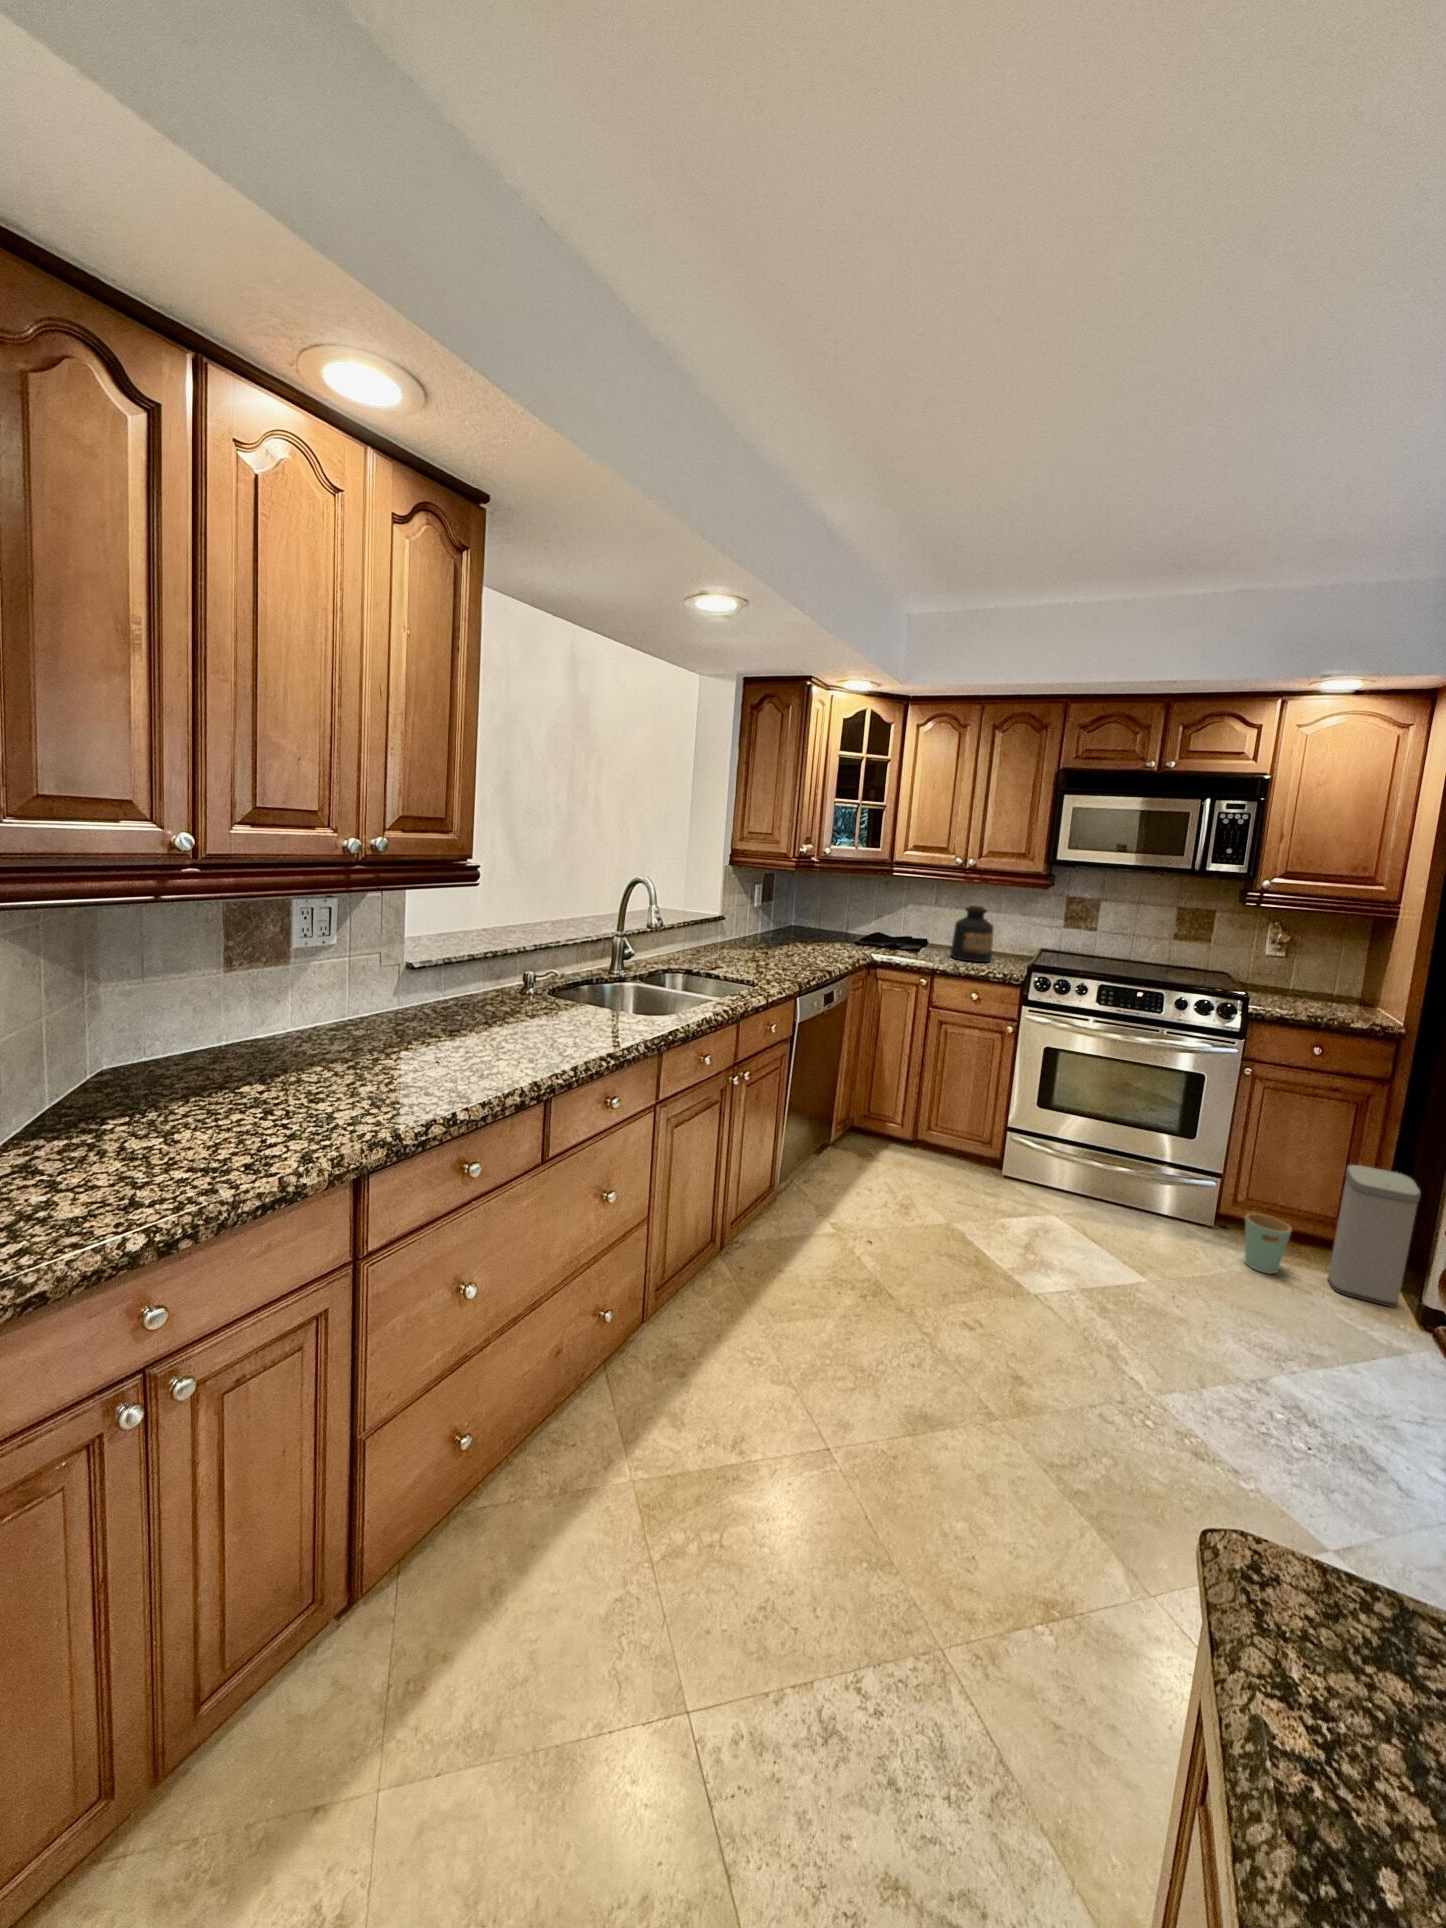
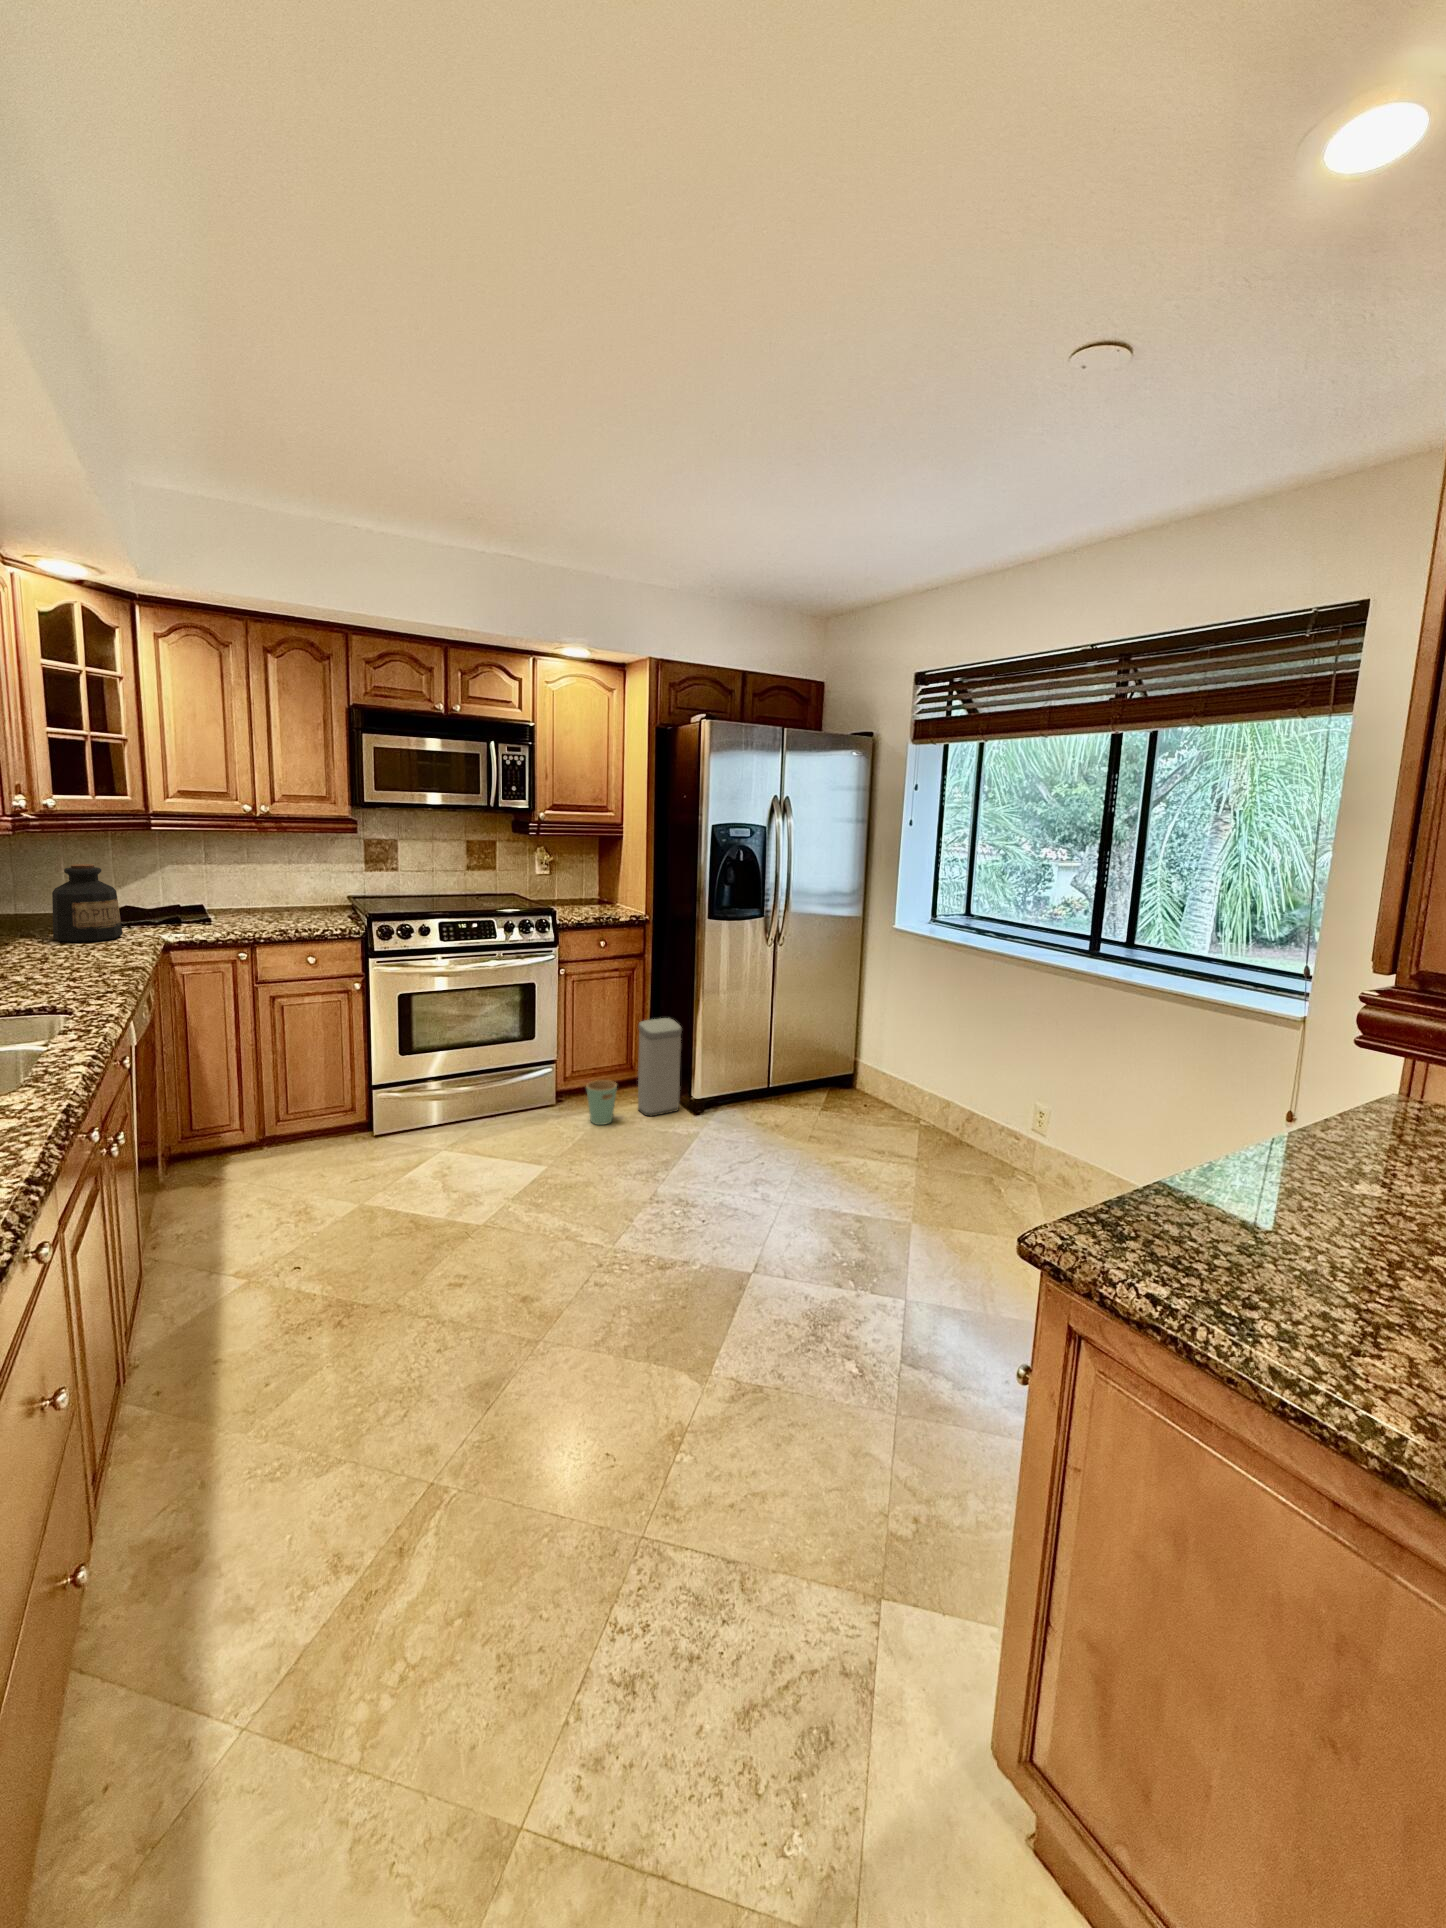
bottle: present [951,905,993,962] -> present [52,864,123,942]

